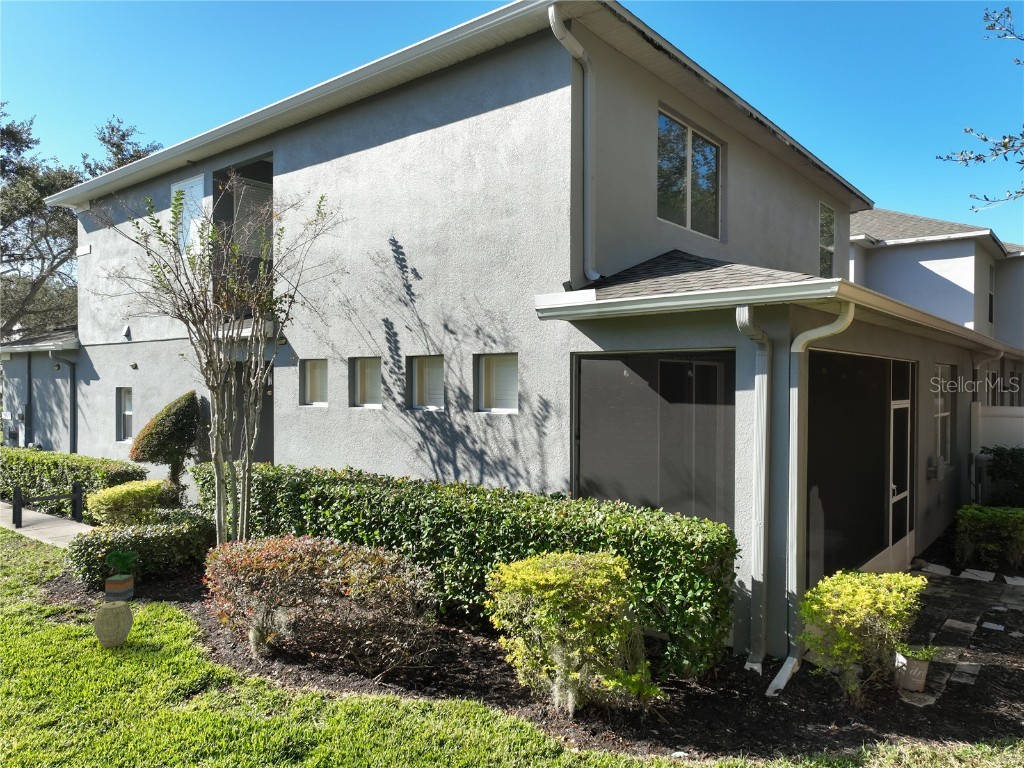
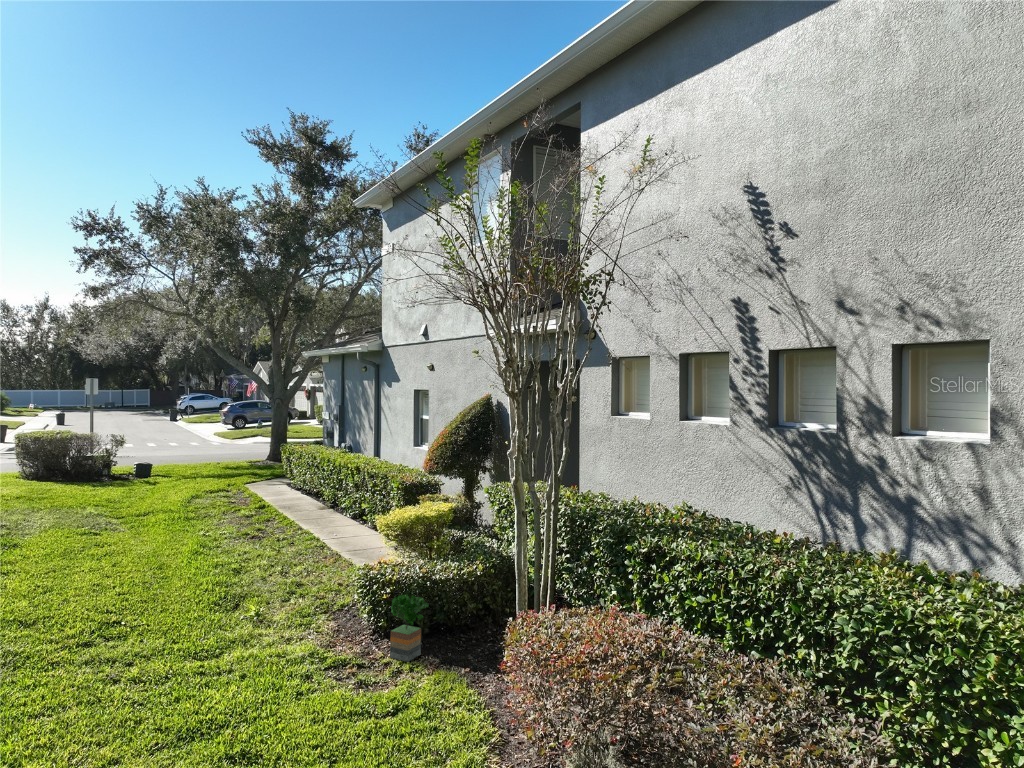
bench: present [12,481,83,529] -> none [319,490,380,537]
woven basket: present [94,601,133,647] -> none [370,681,416,746]

